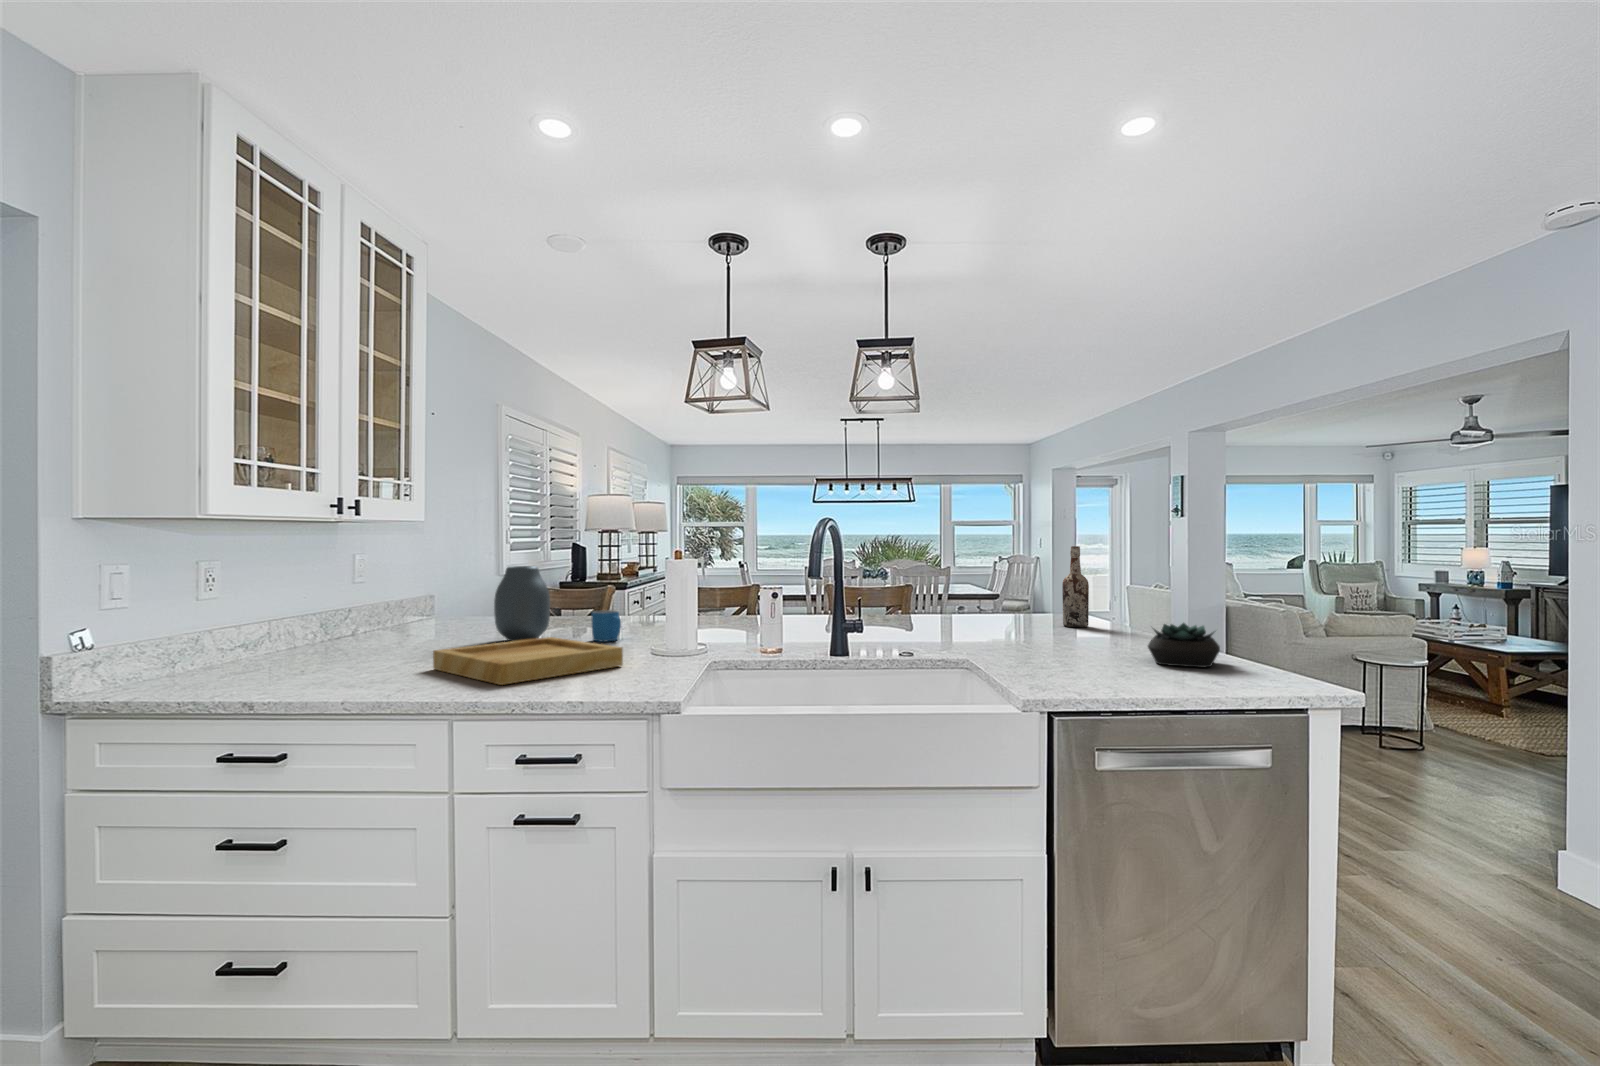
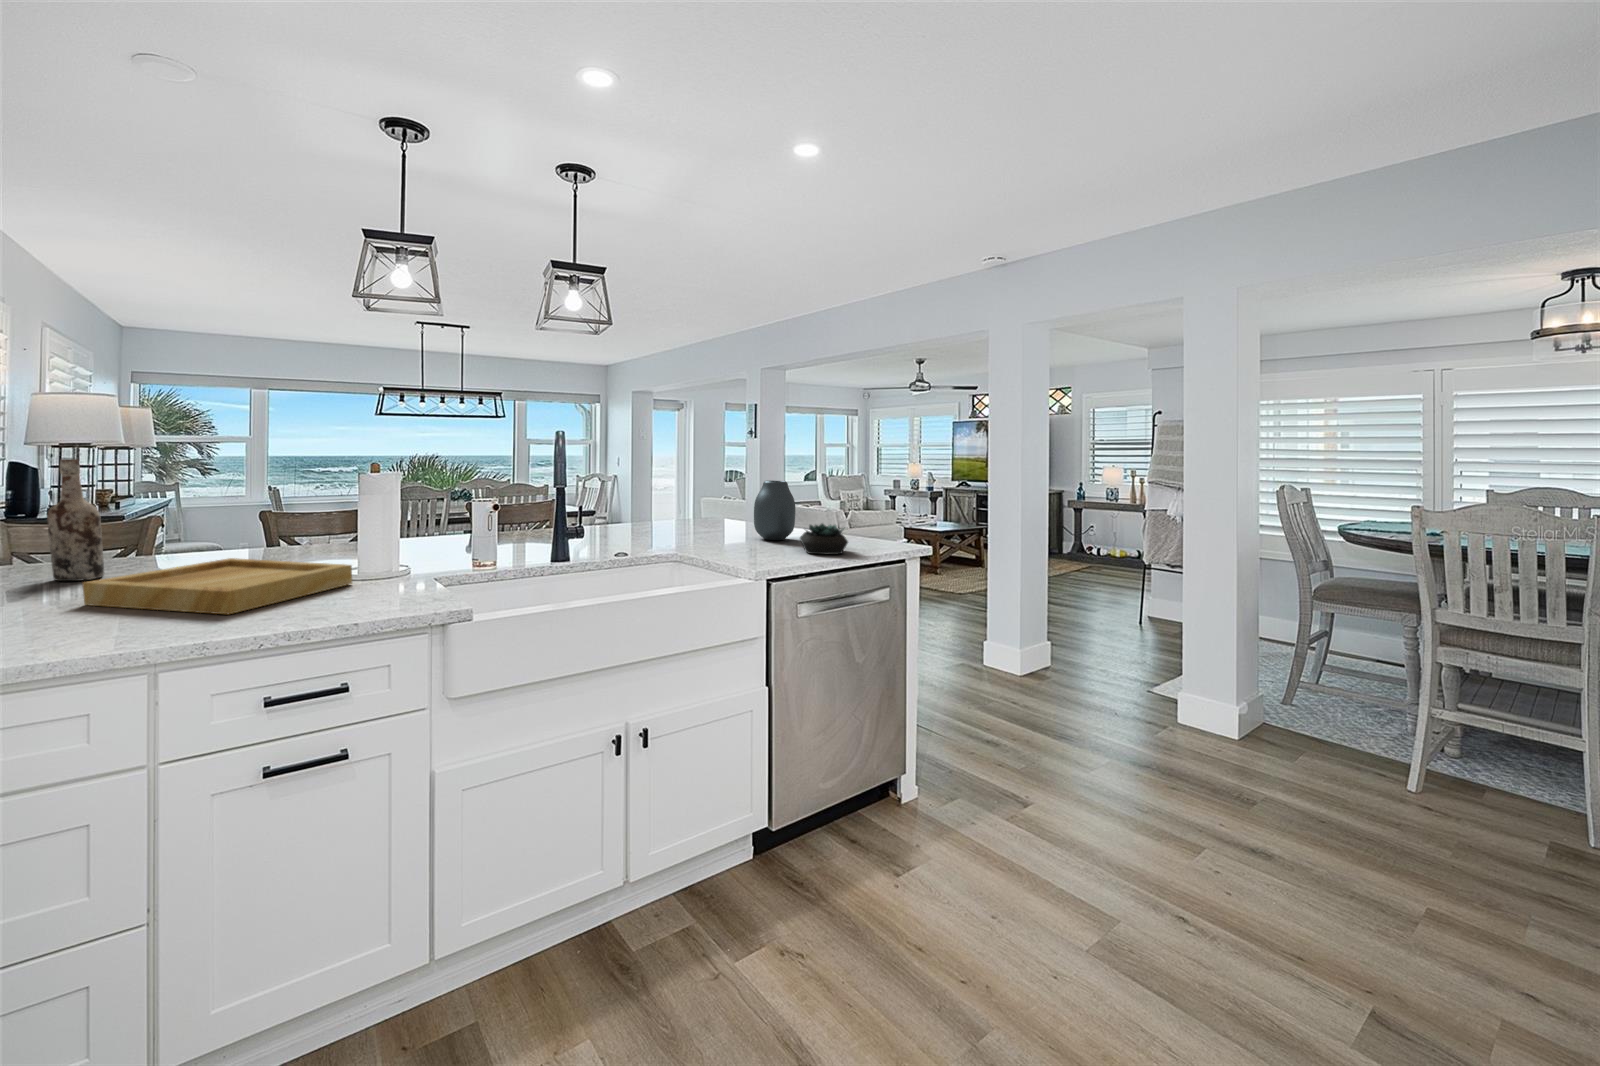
wine bottle: present [1062,546,1089,627] -> present [47,458,104,581]
vase: present [494,566,550,641] -> present [754,481,795,540]
mug: present [592,610,621,642] -> none [259,525,303,560]

